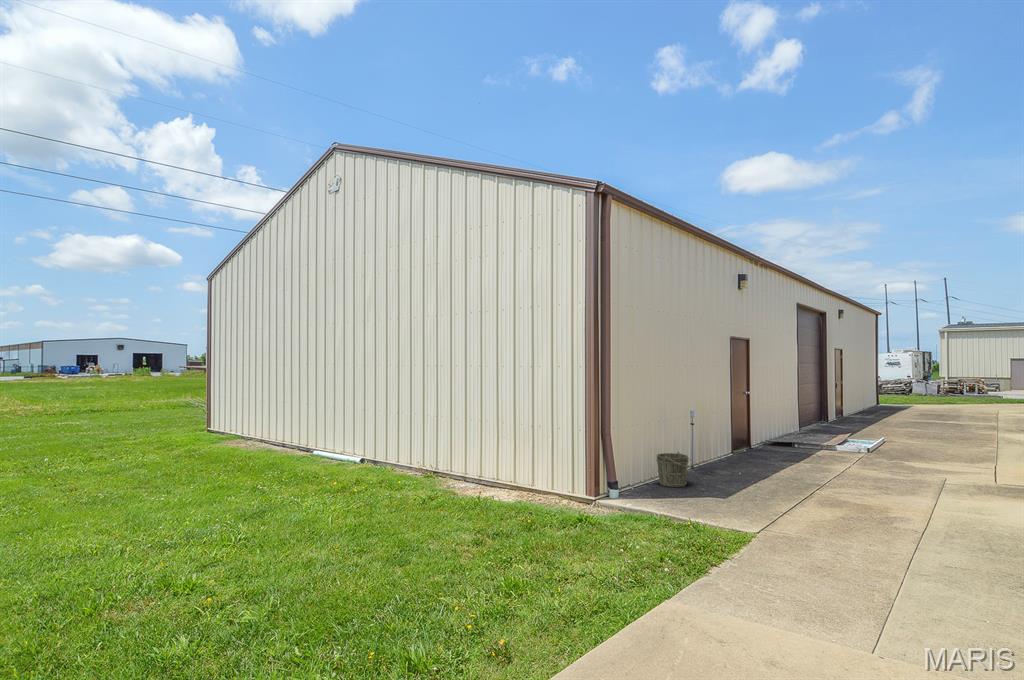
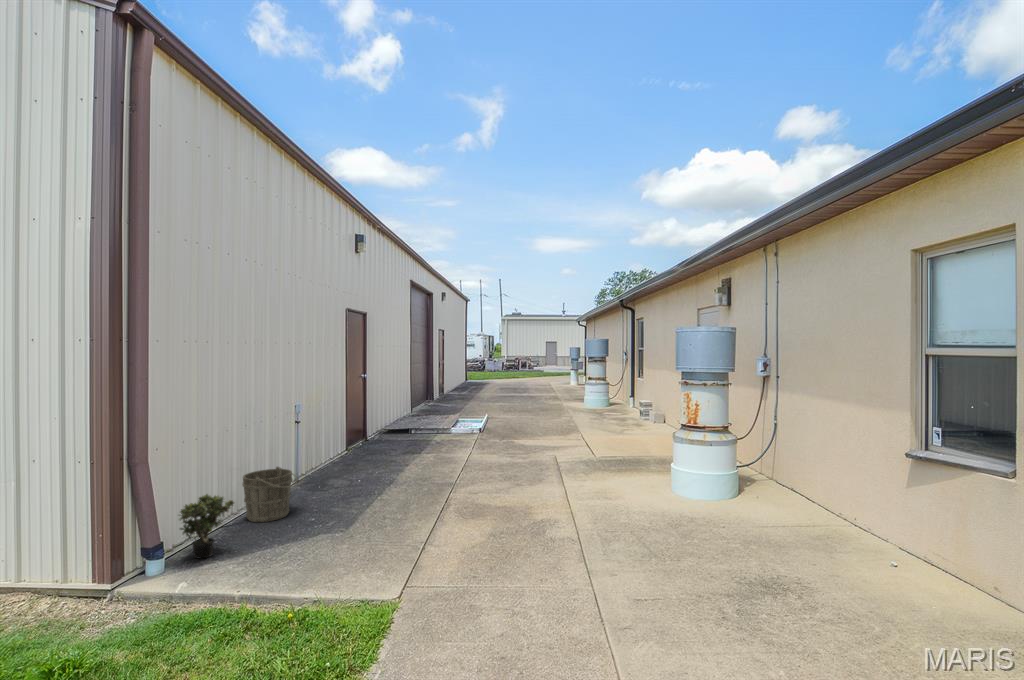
potted plant: none [624,459,654,497] -> present [179,494,234,559]

